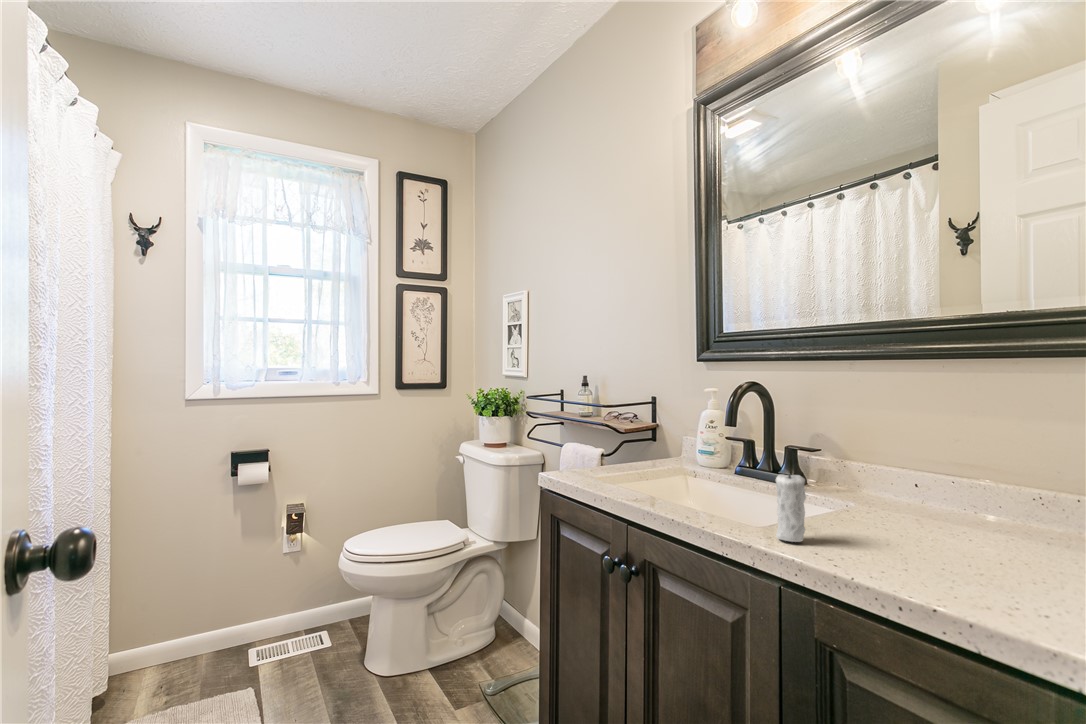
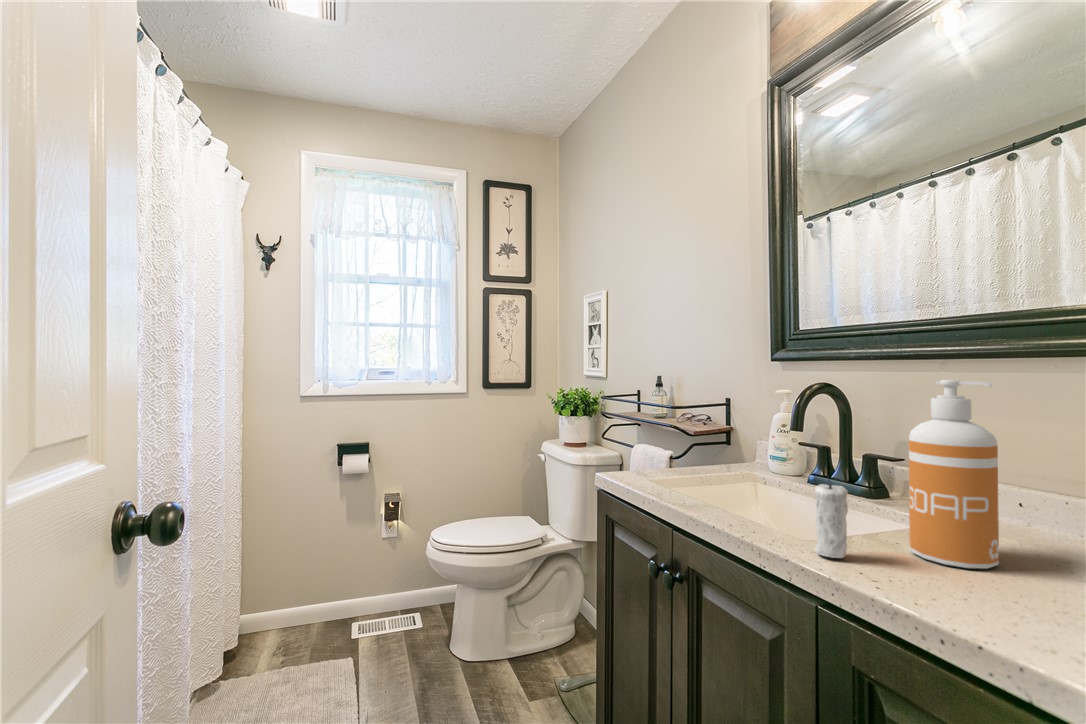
soap dispenser: none [848,377,924,543] -> present [909,380,999,569]

